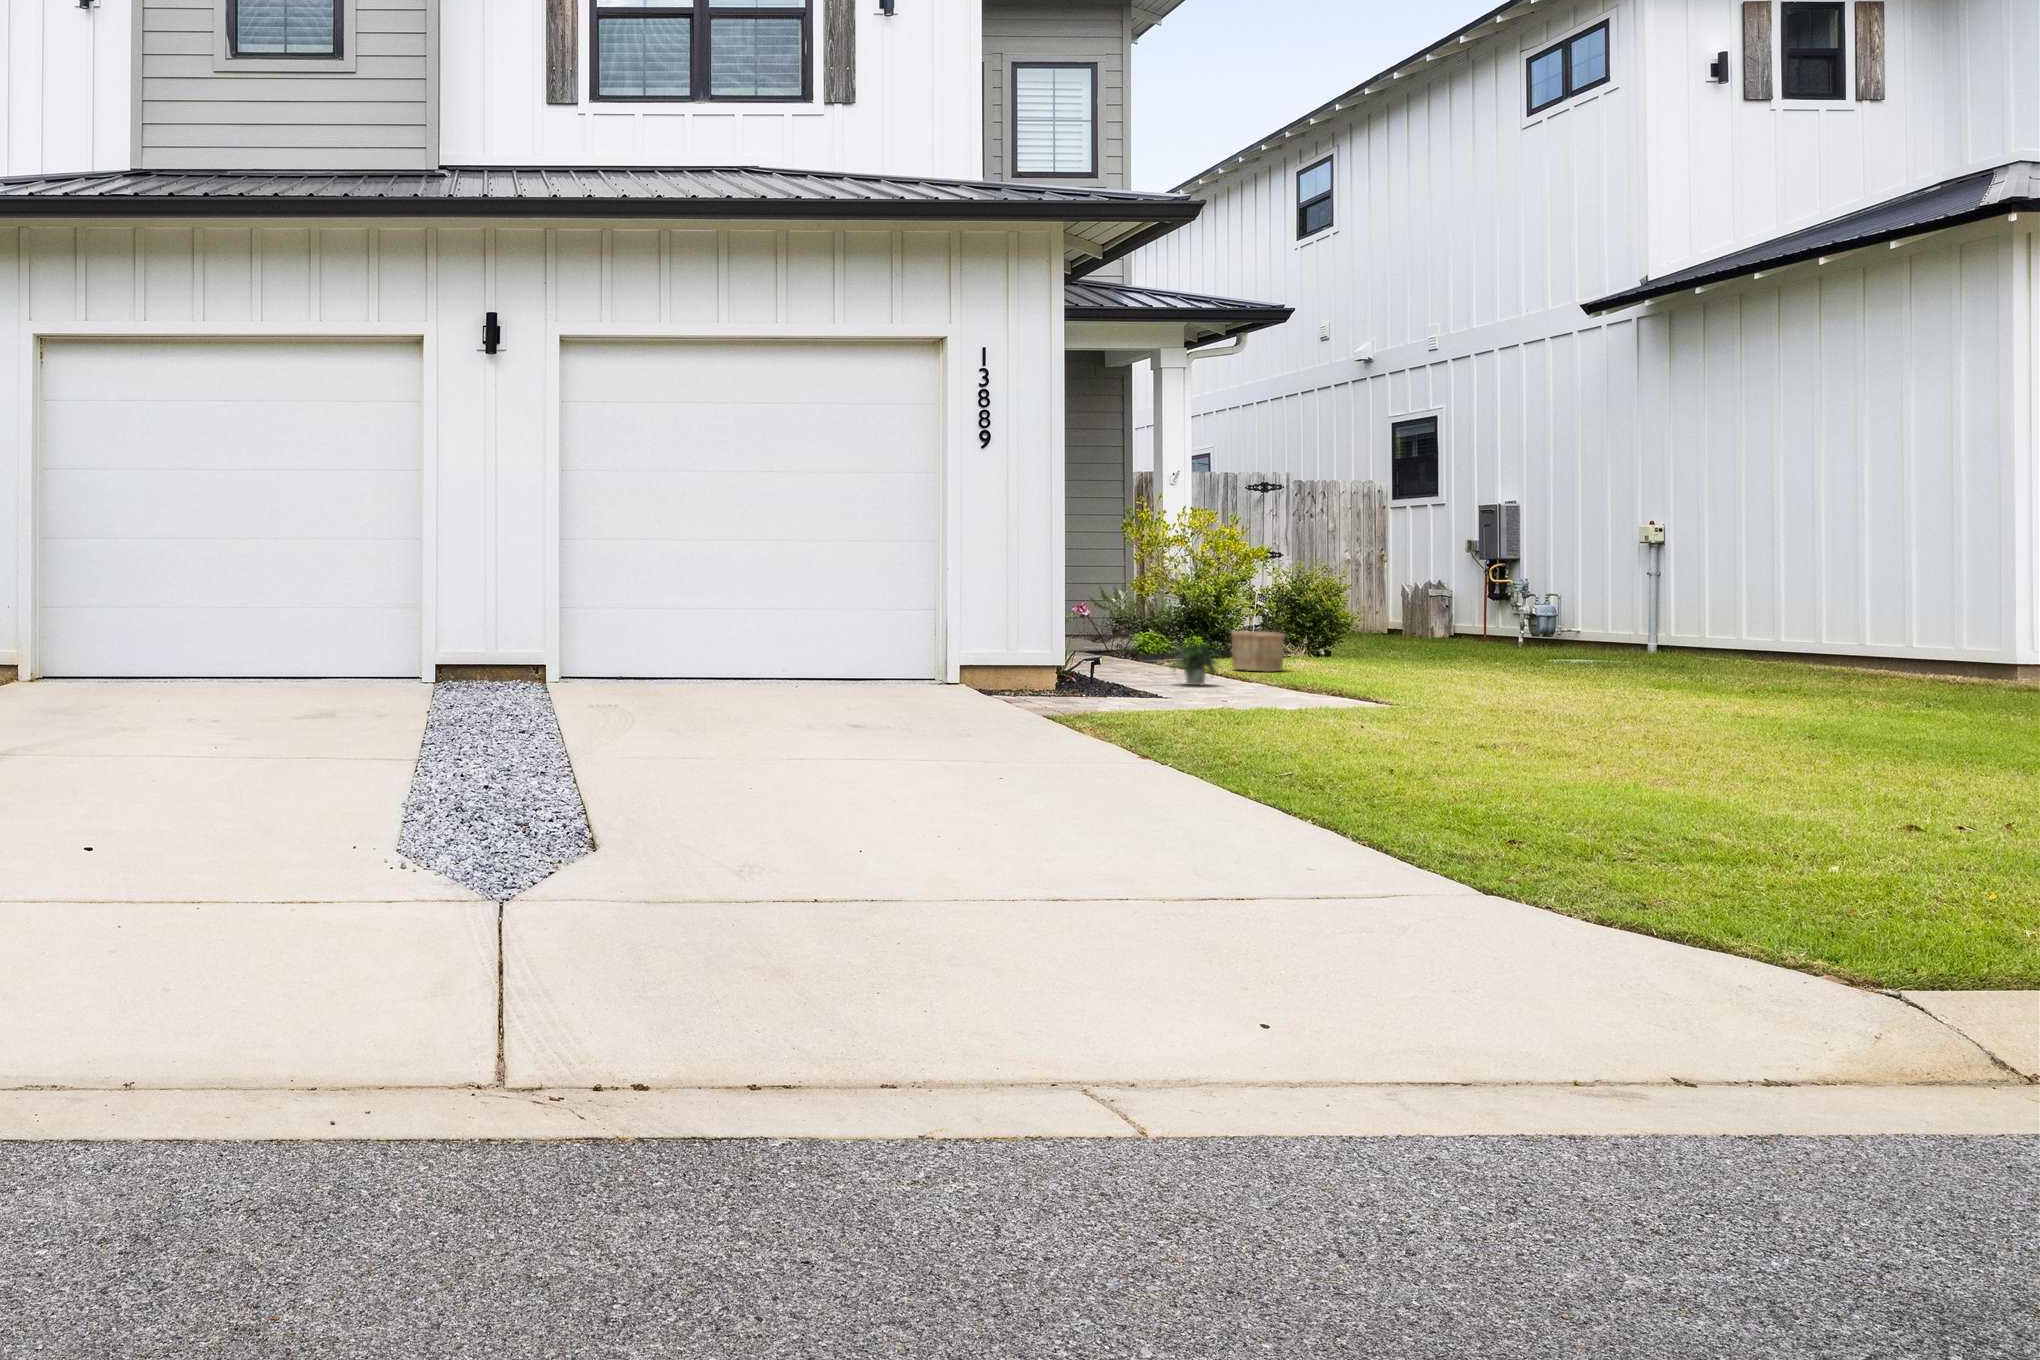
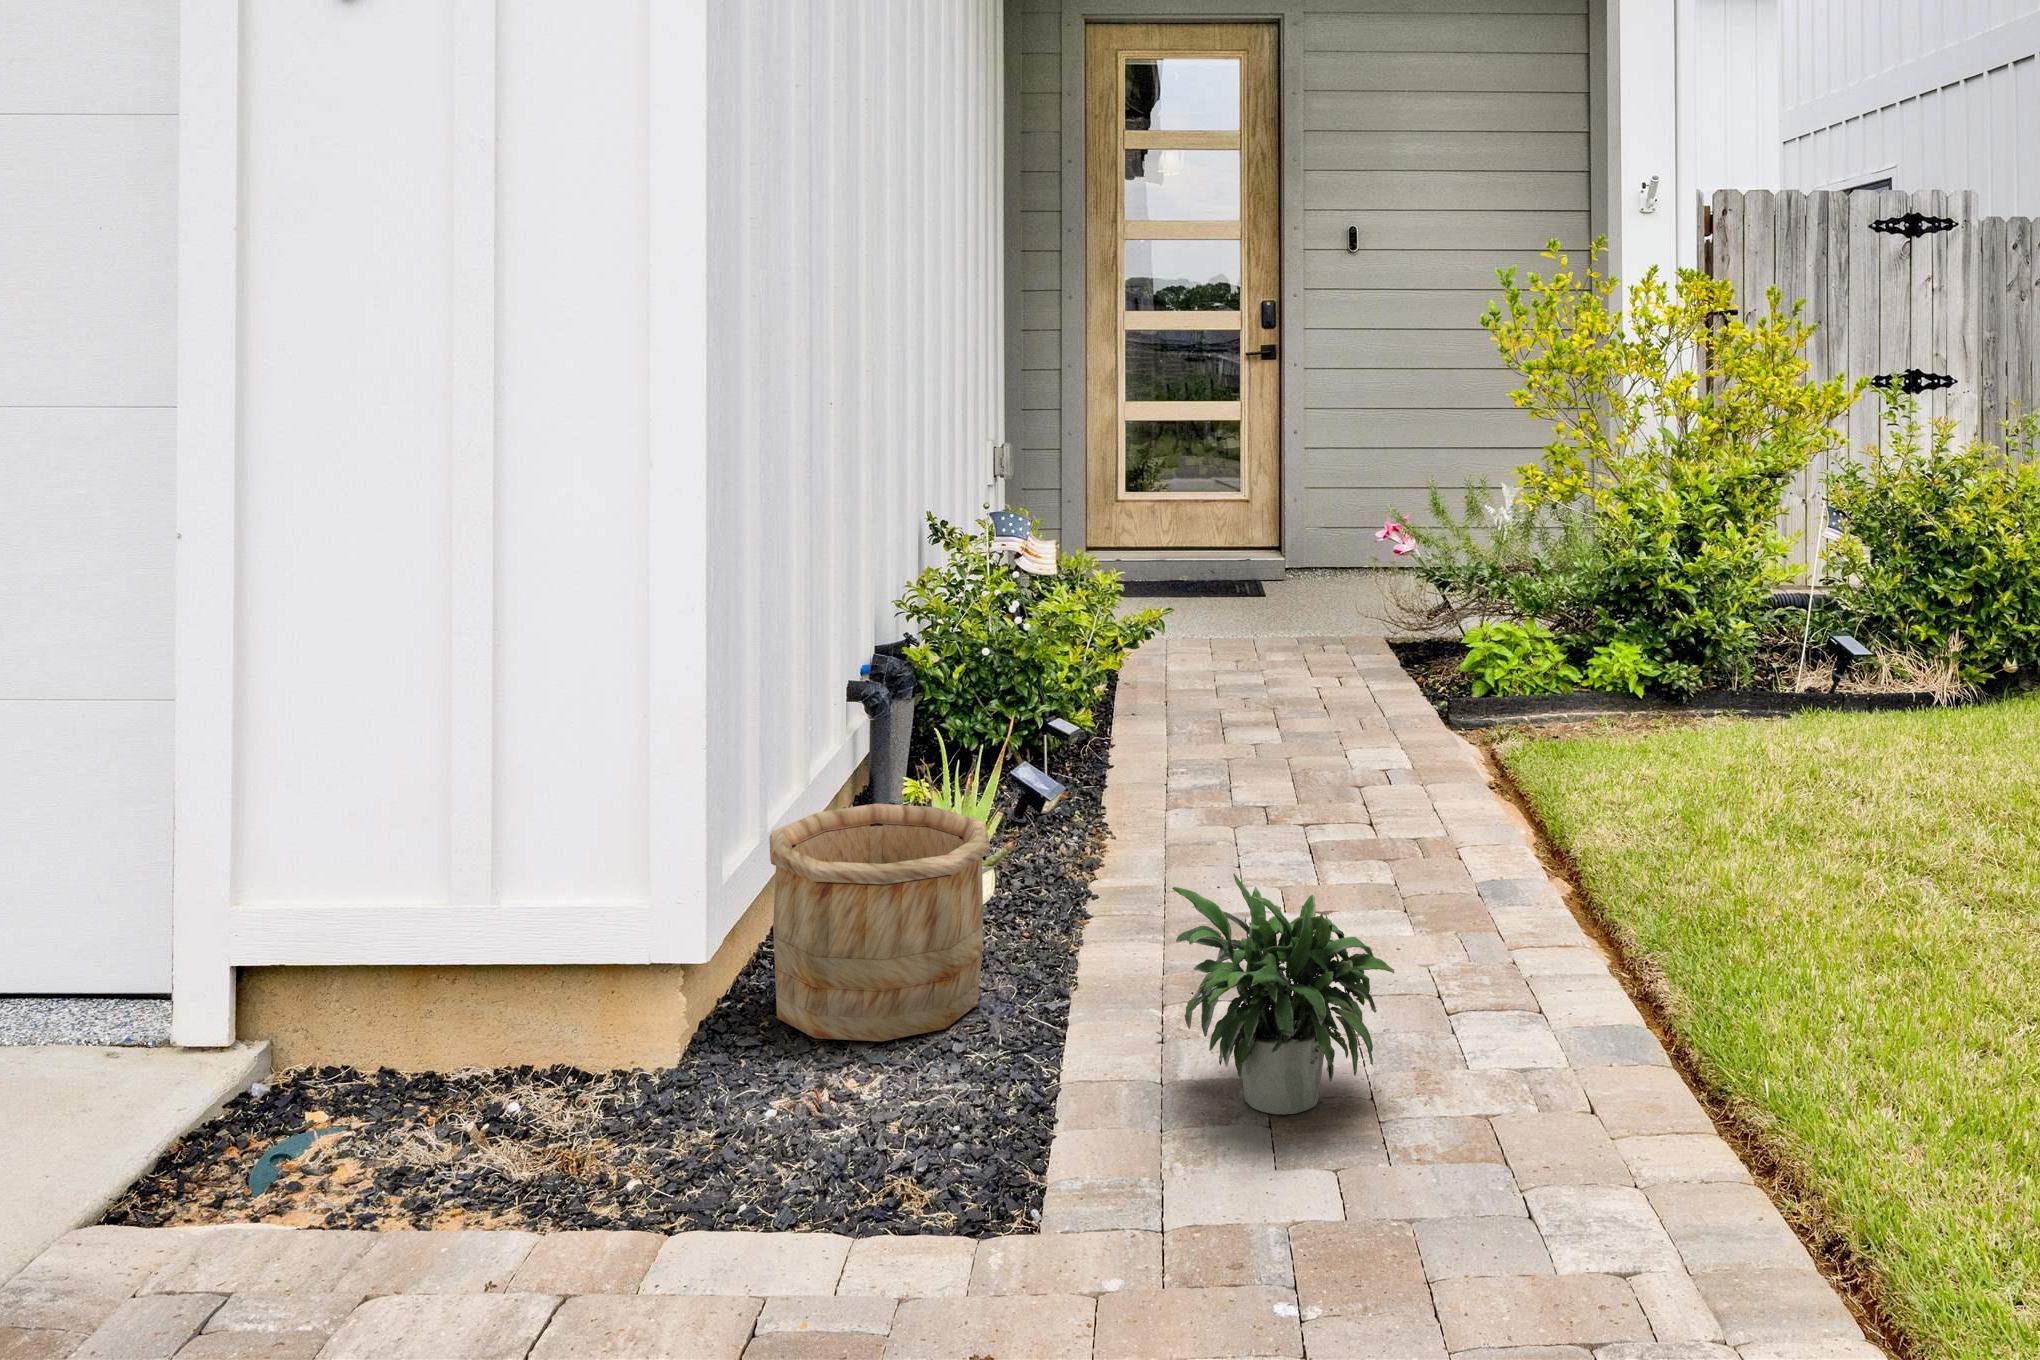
wooden bucket: present [1232,631,1284,672] -> present [769,804,991,1041]

